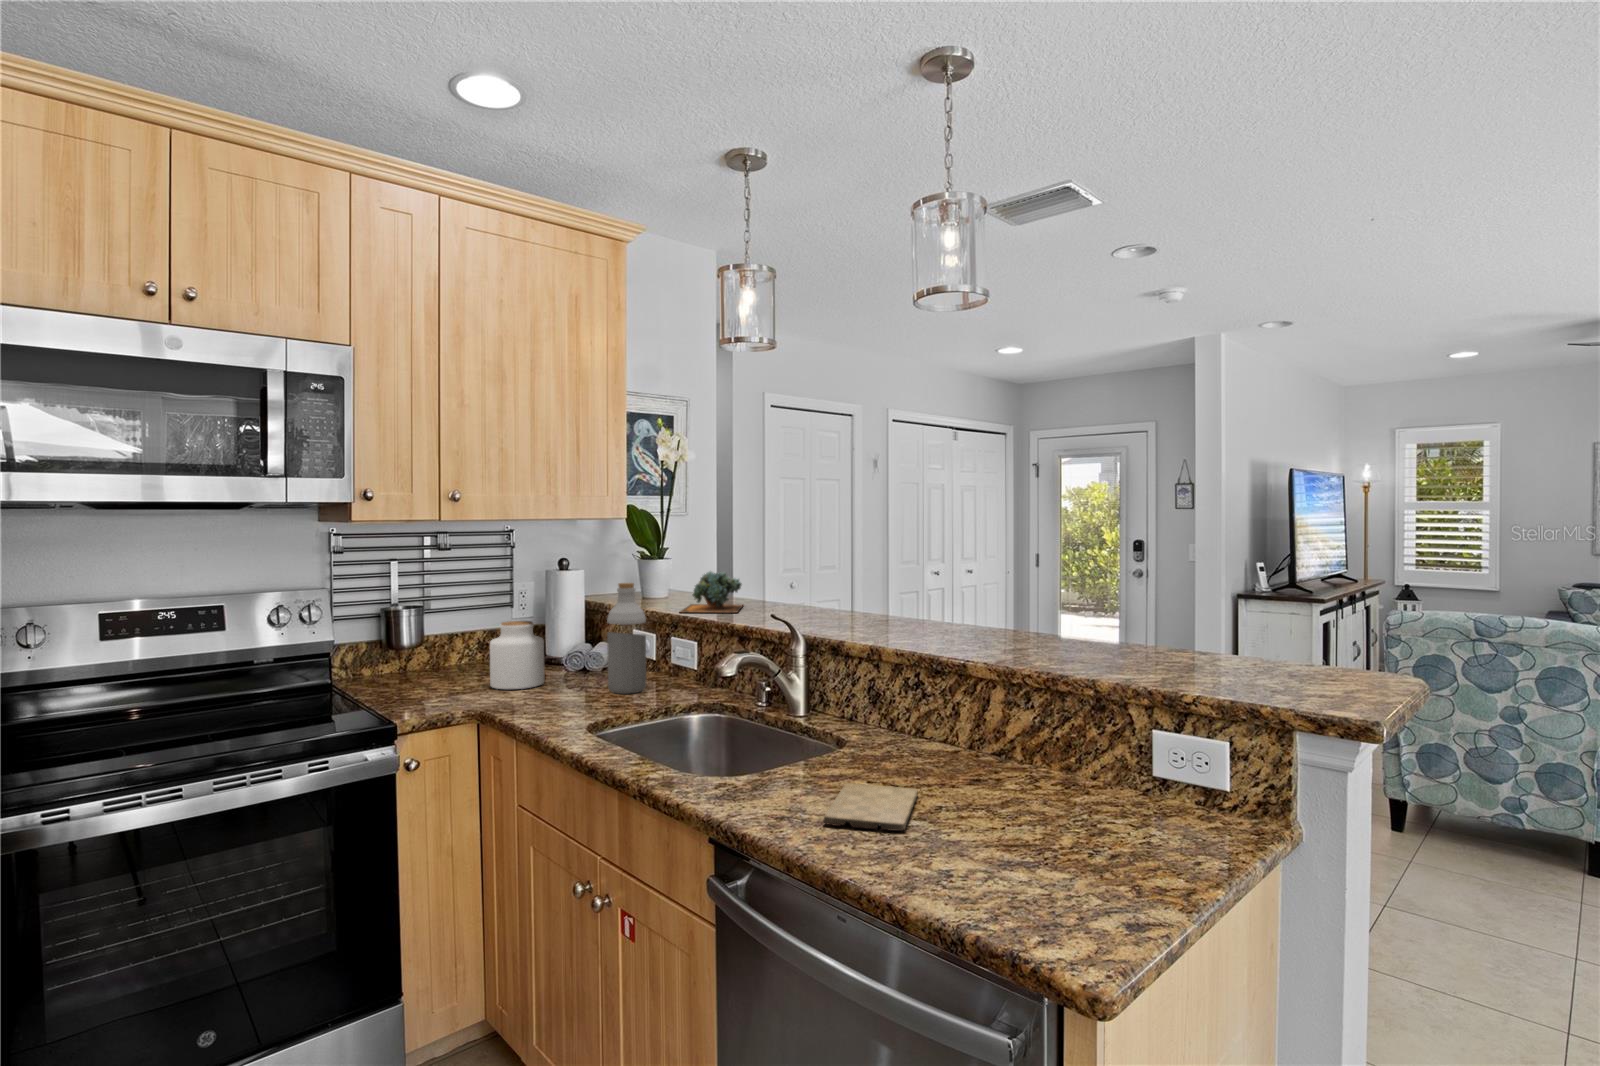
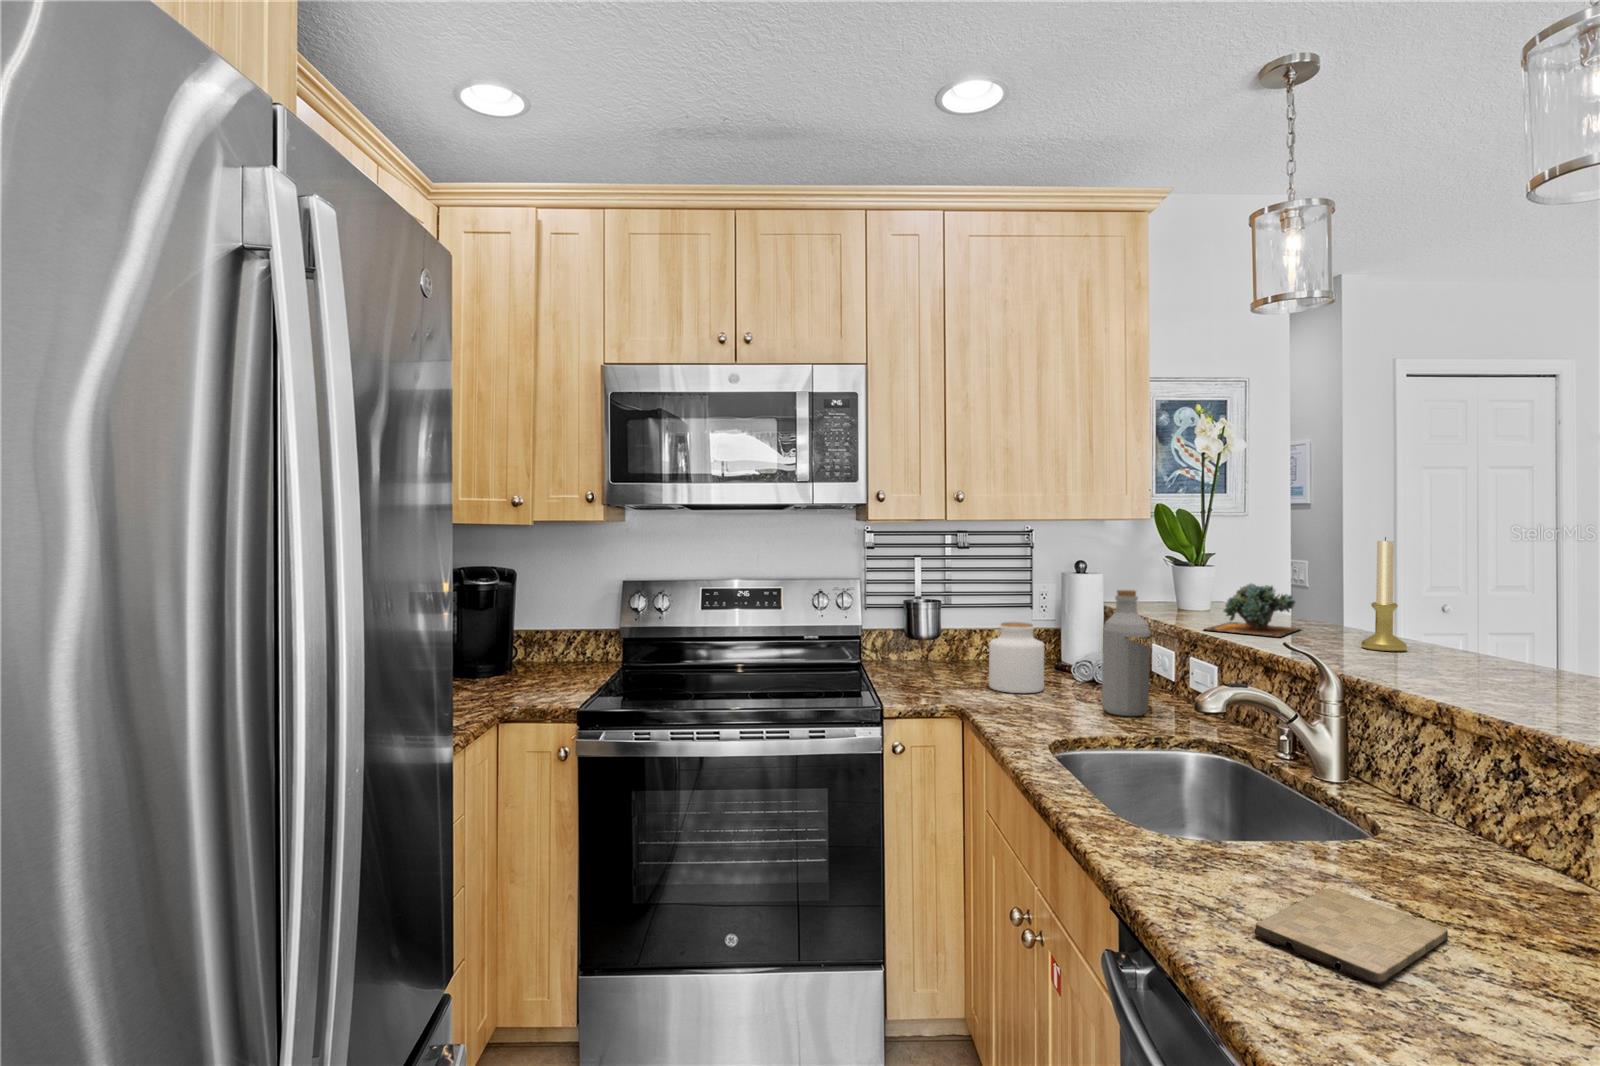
candle holder: none [793,531,821,616] -> present [1361,537,1407,651]

